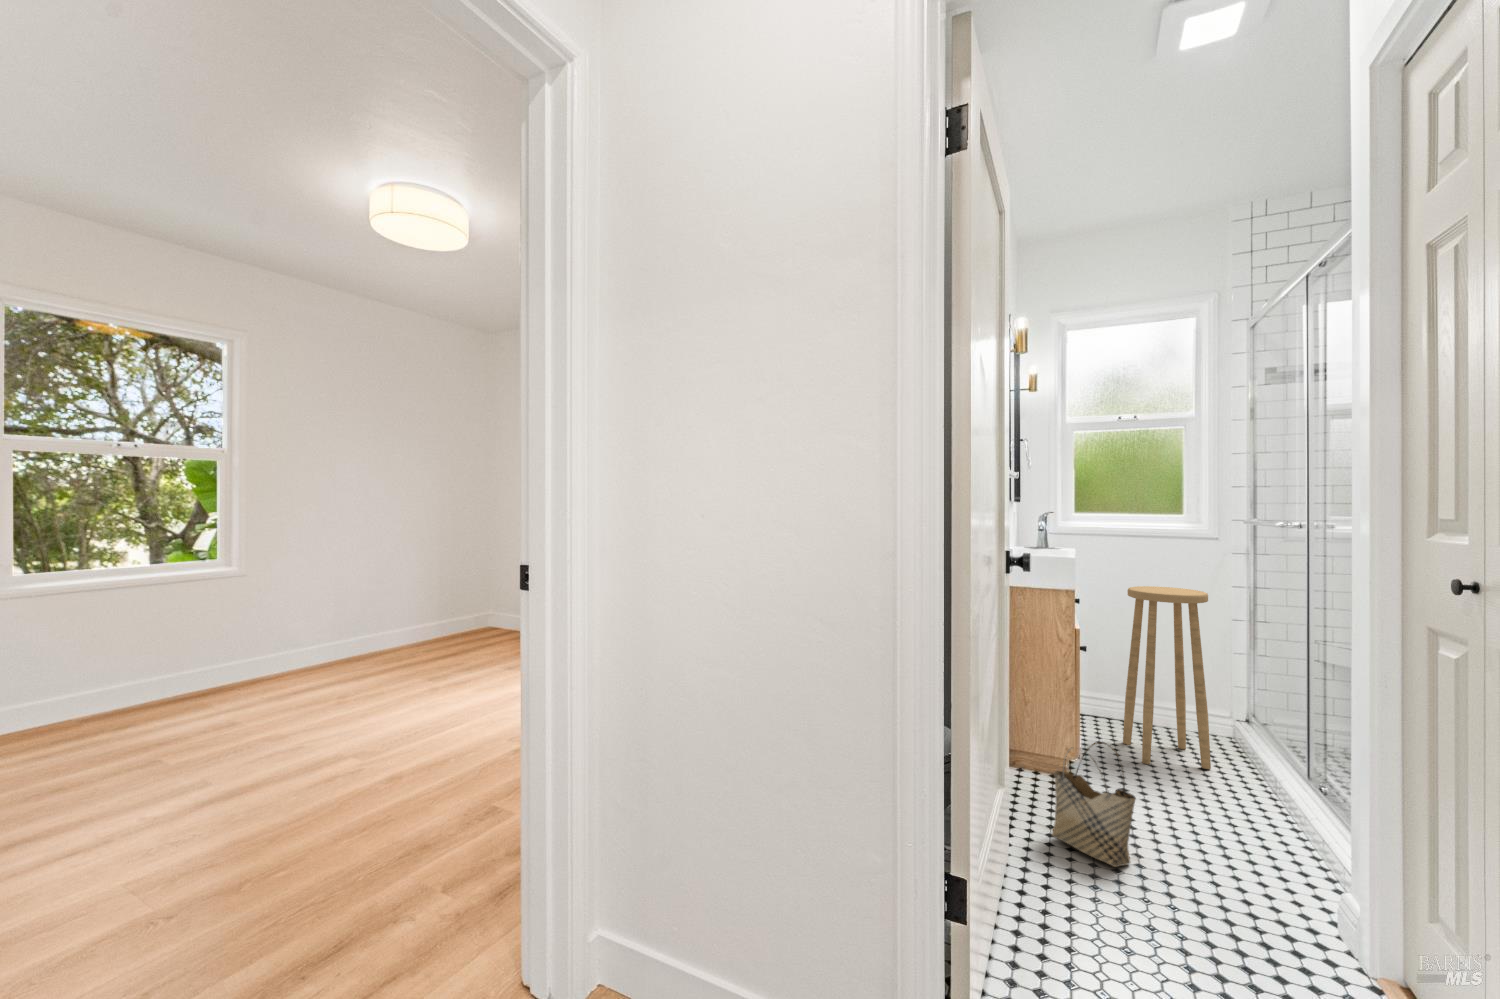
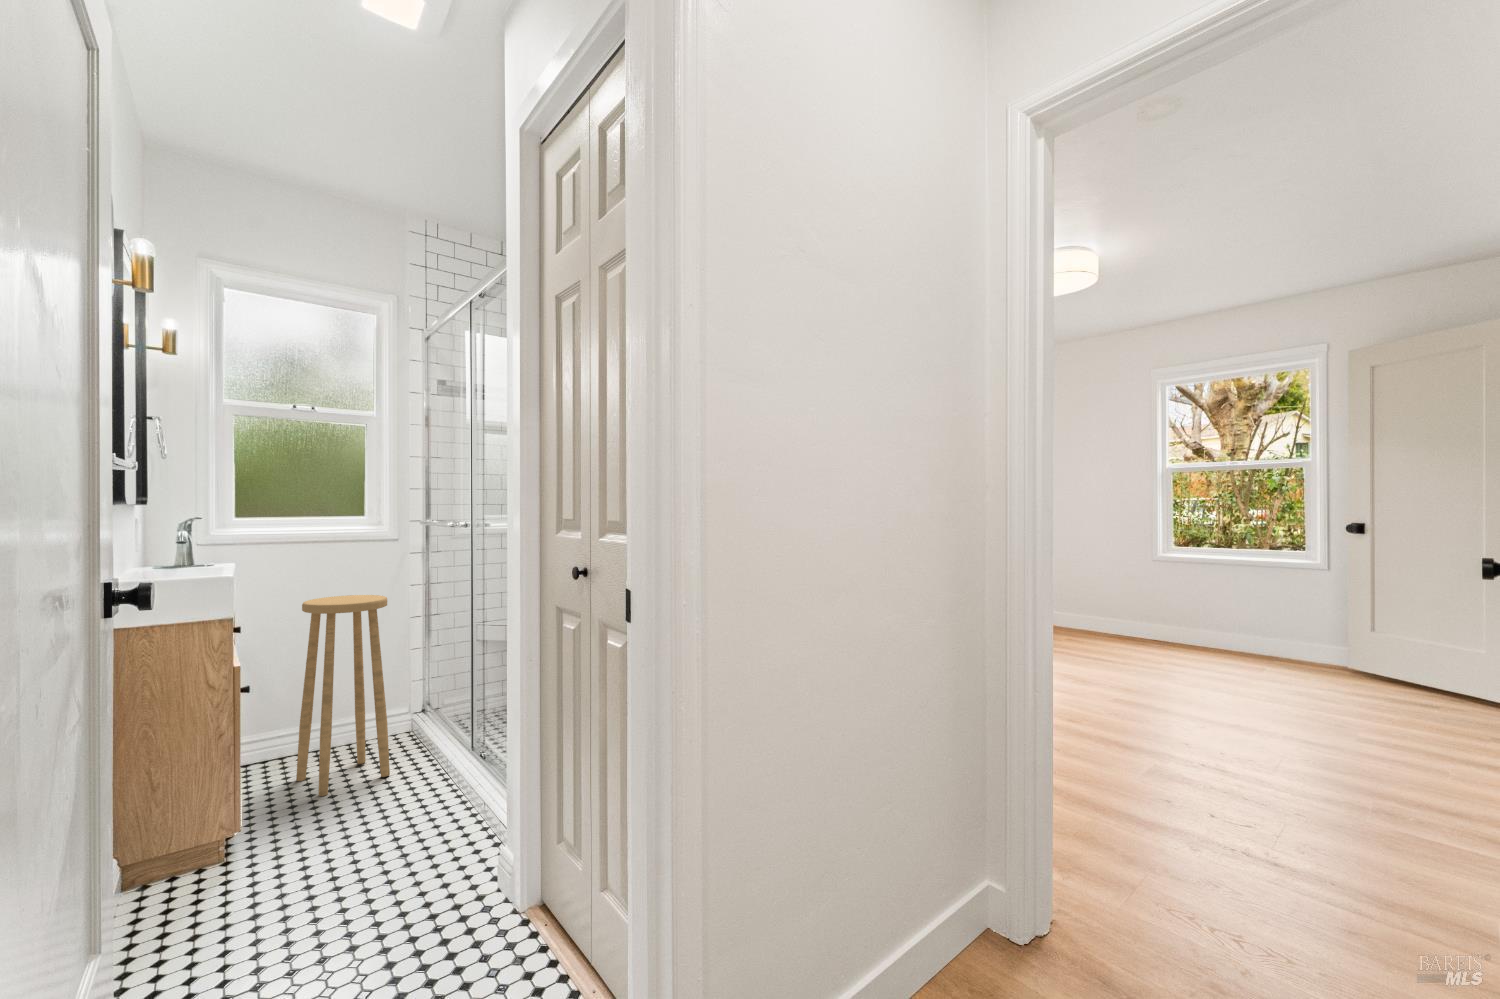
woven basket: present [1052,742,1136,867] -> none [195,798,311,951]

